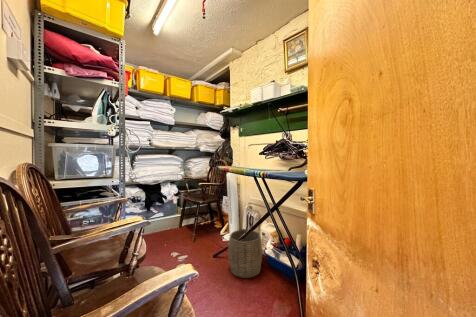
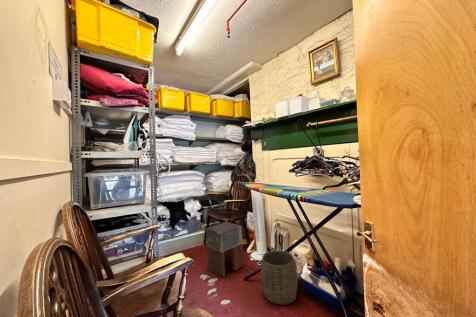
stool: none [179,204,215,255] -> present [206,222,243,277]

